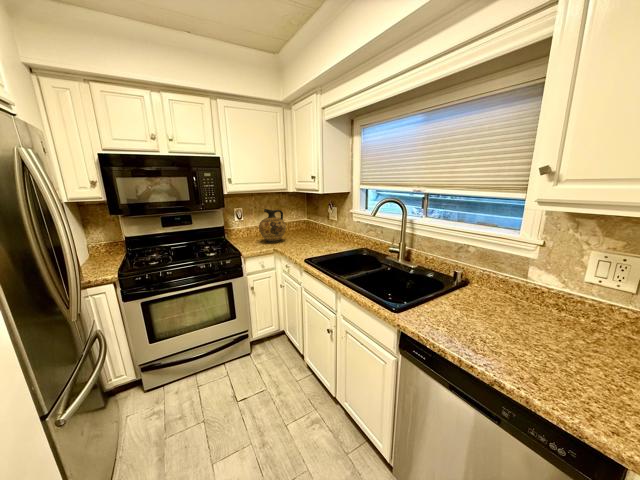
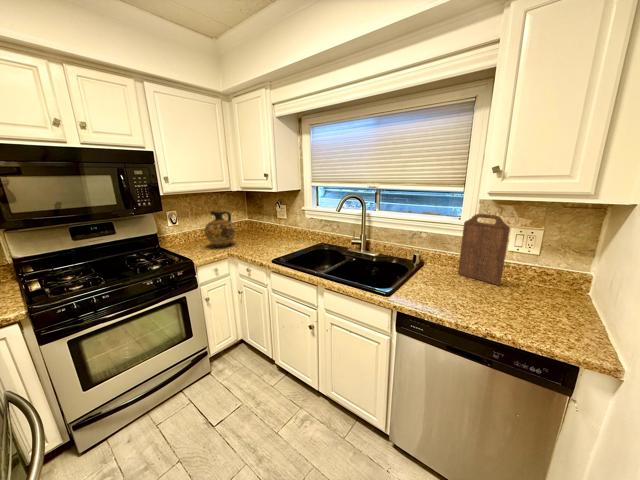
cutting board: none [508,228,580,326] -> present [458,214,510,285]

